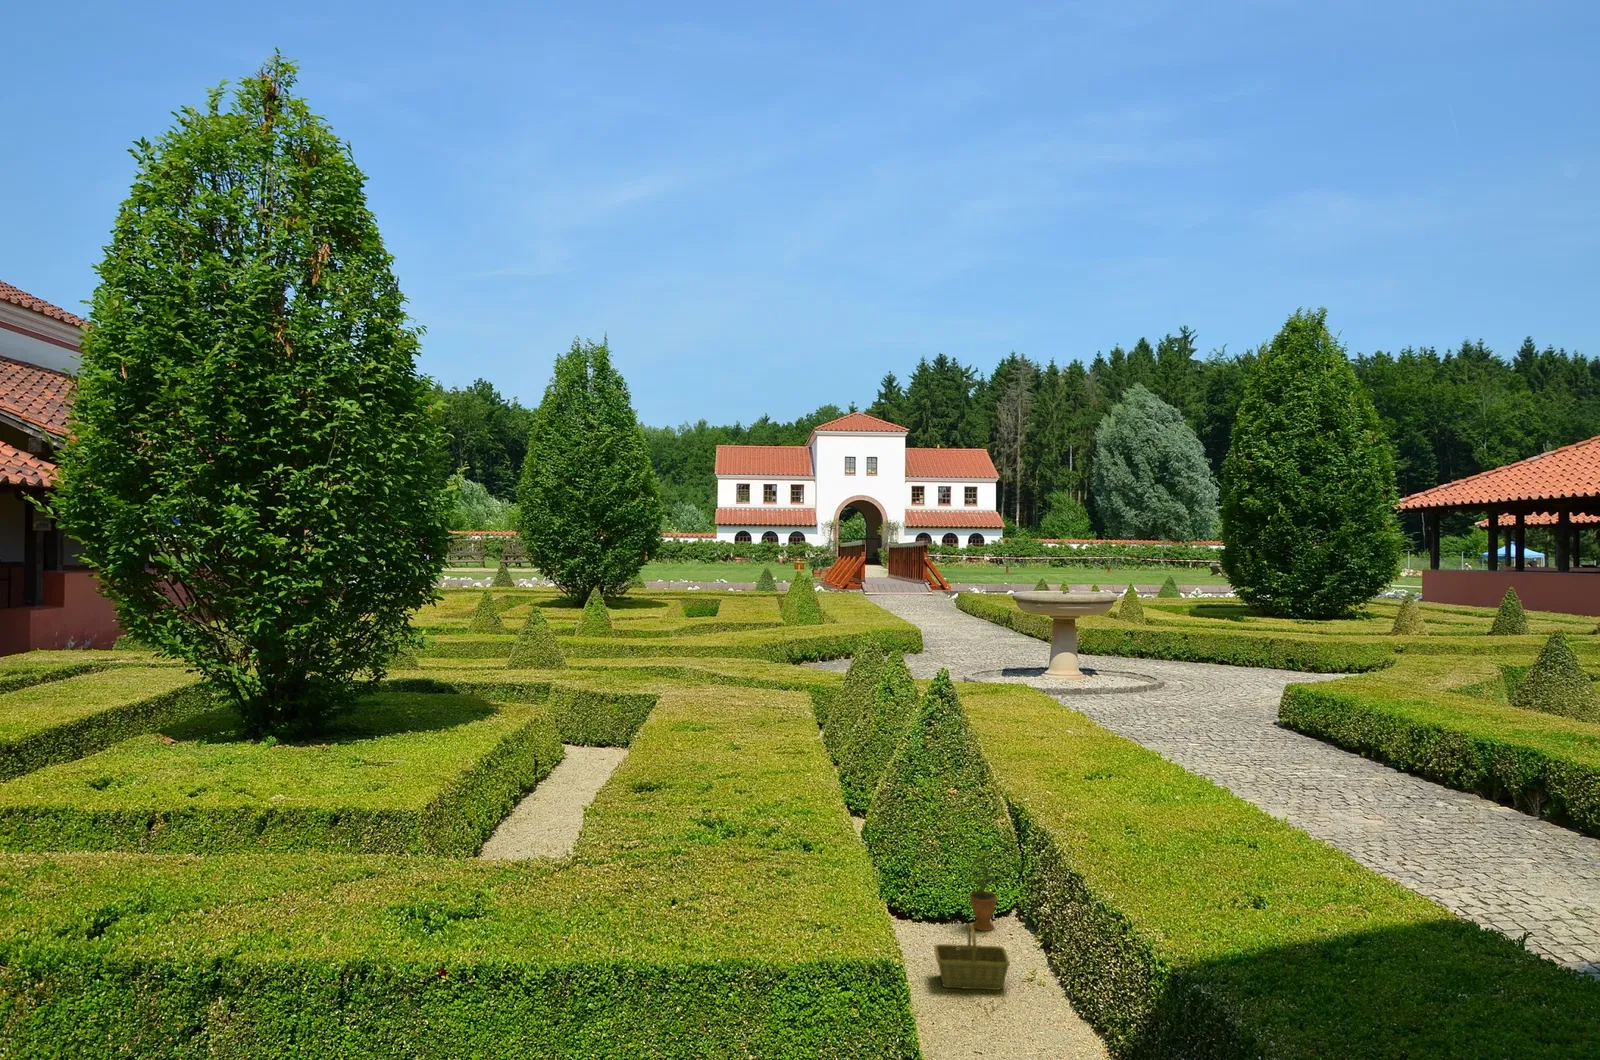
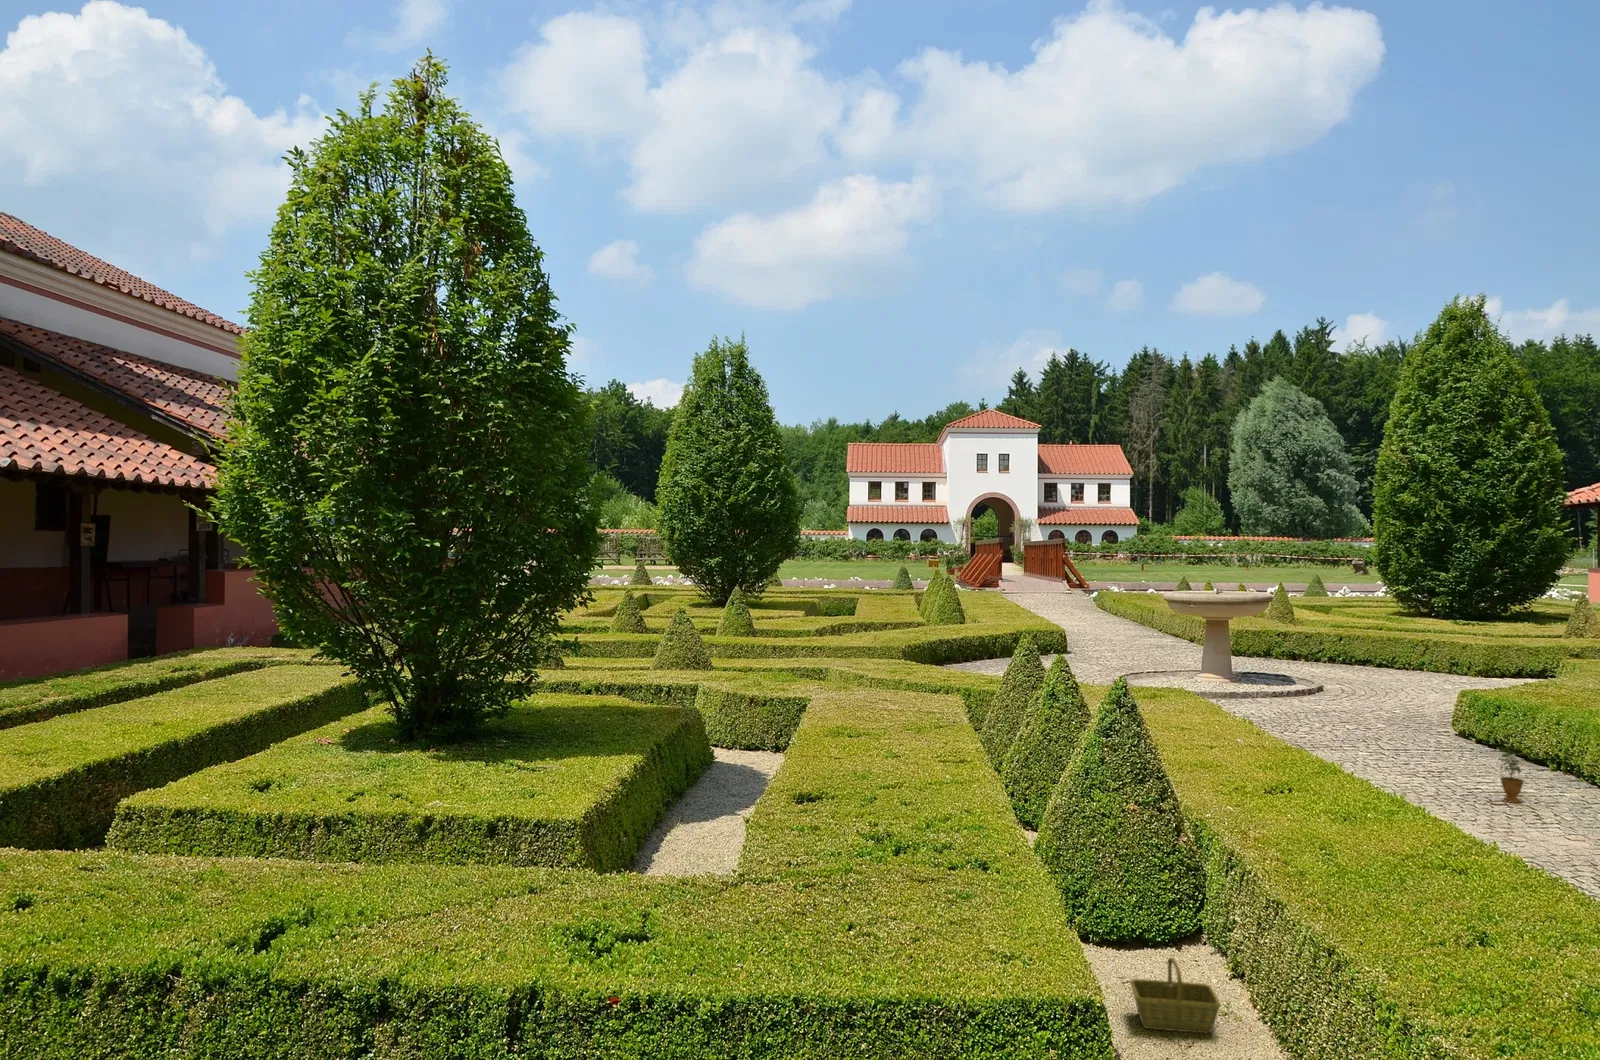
potted plant: present [968,847,997,931] -> present [1500,747,1524,803]

